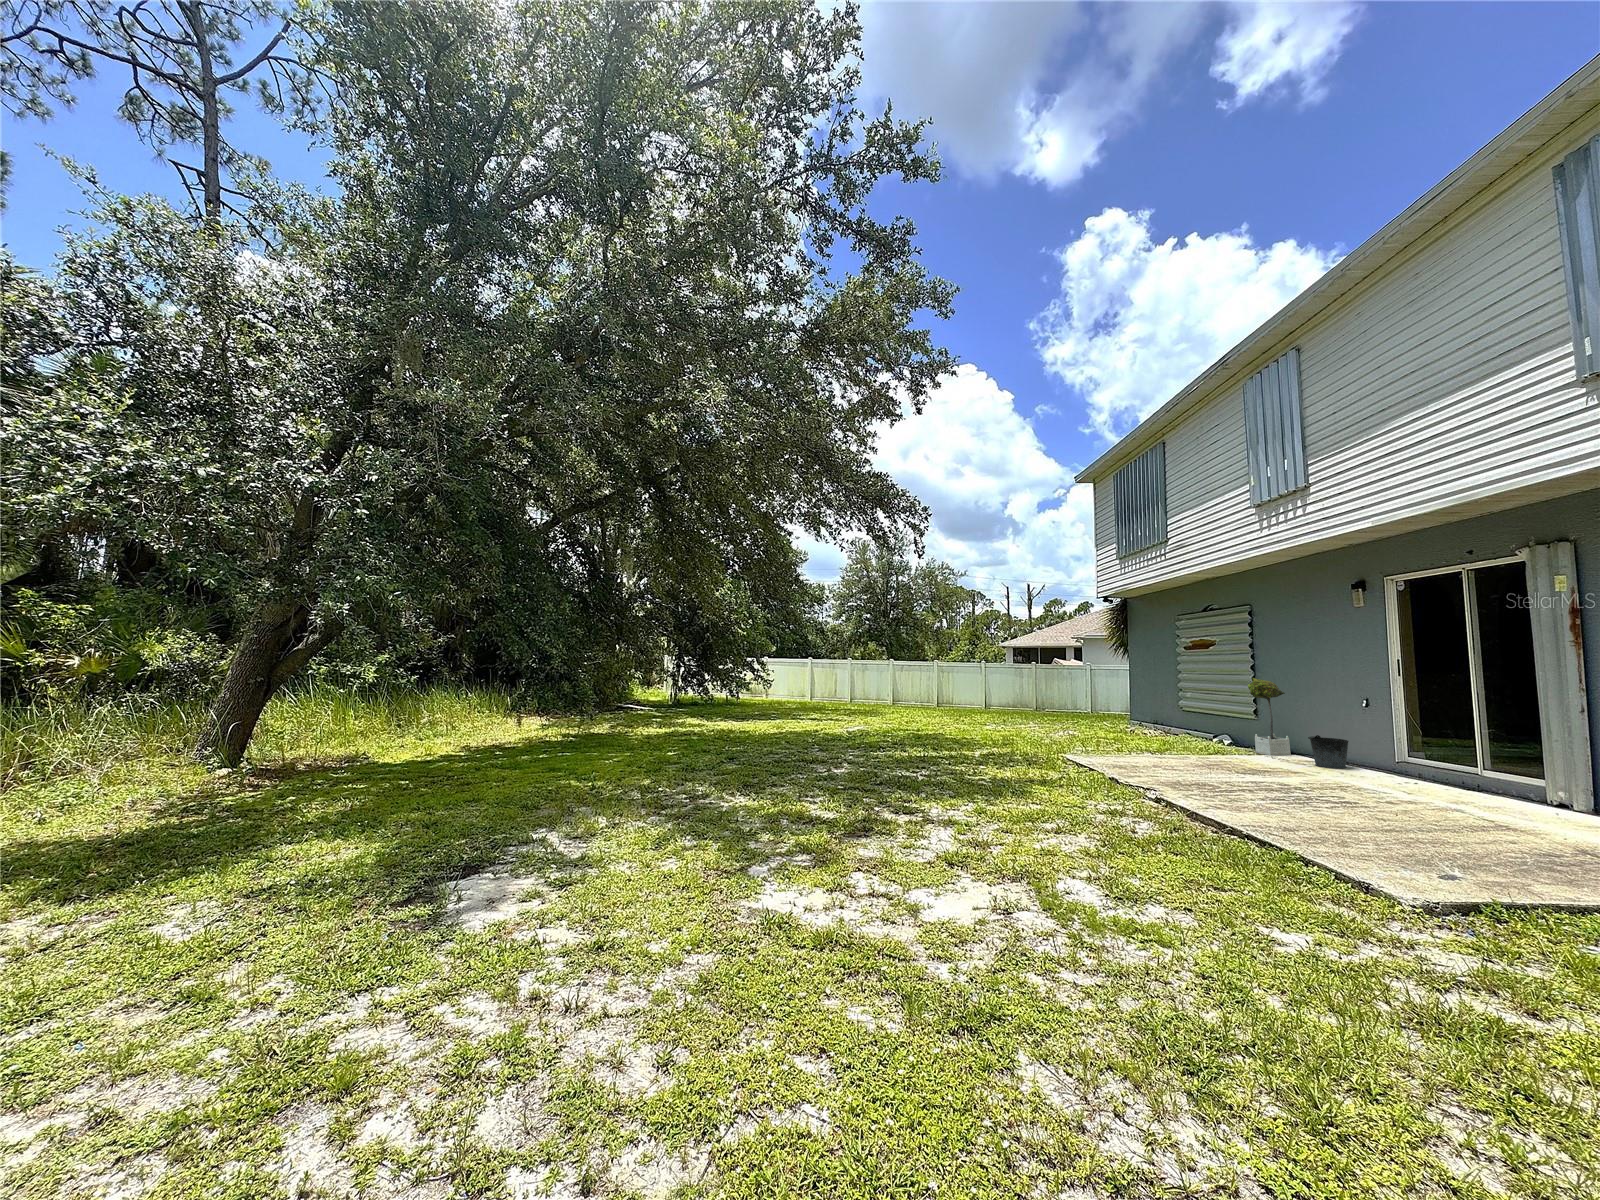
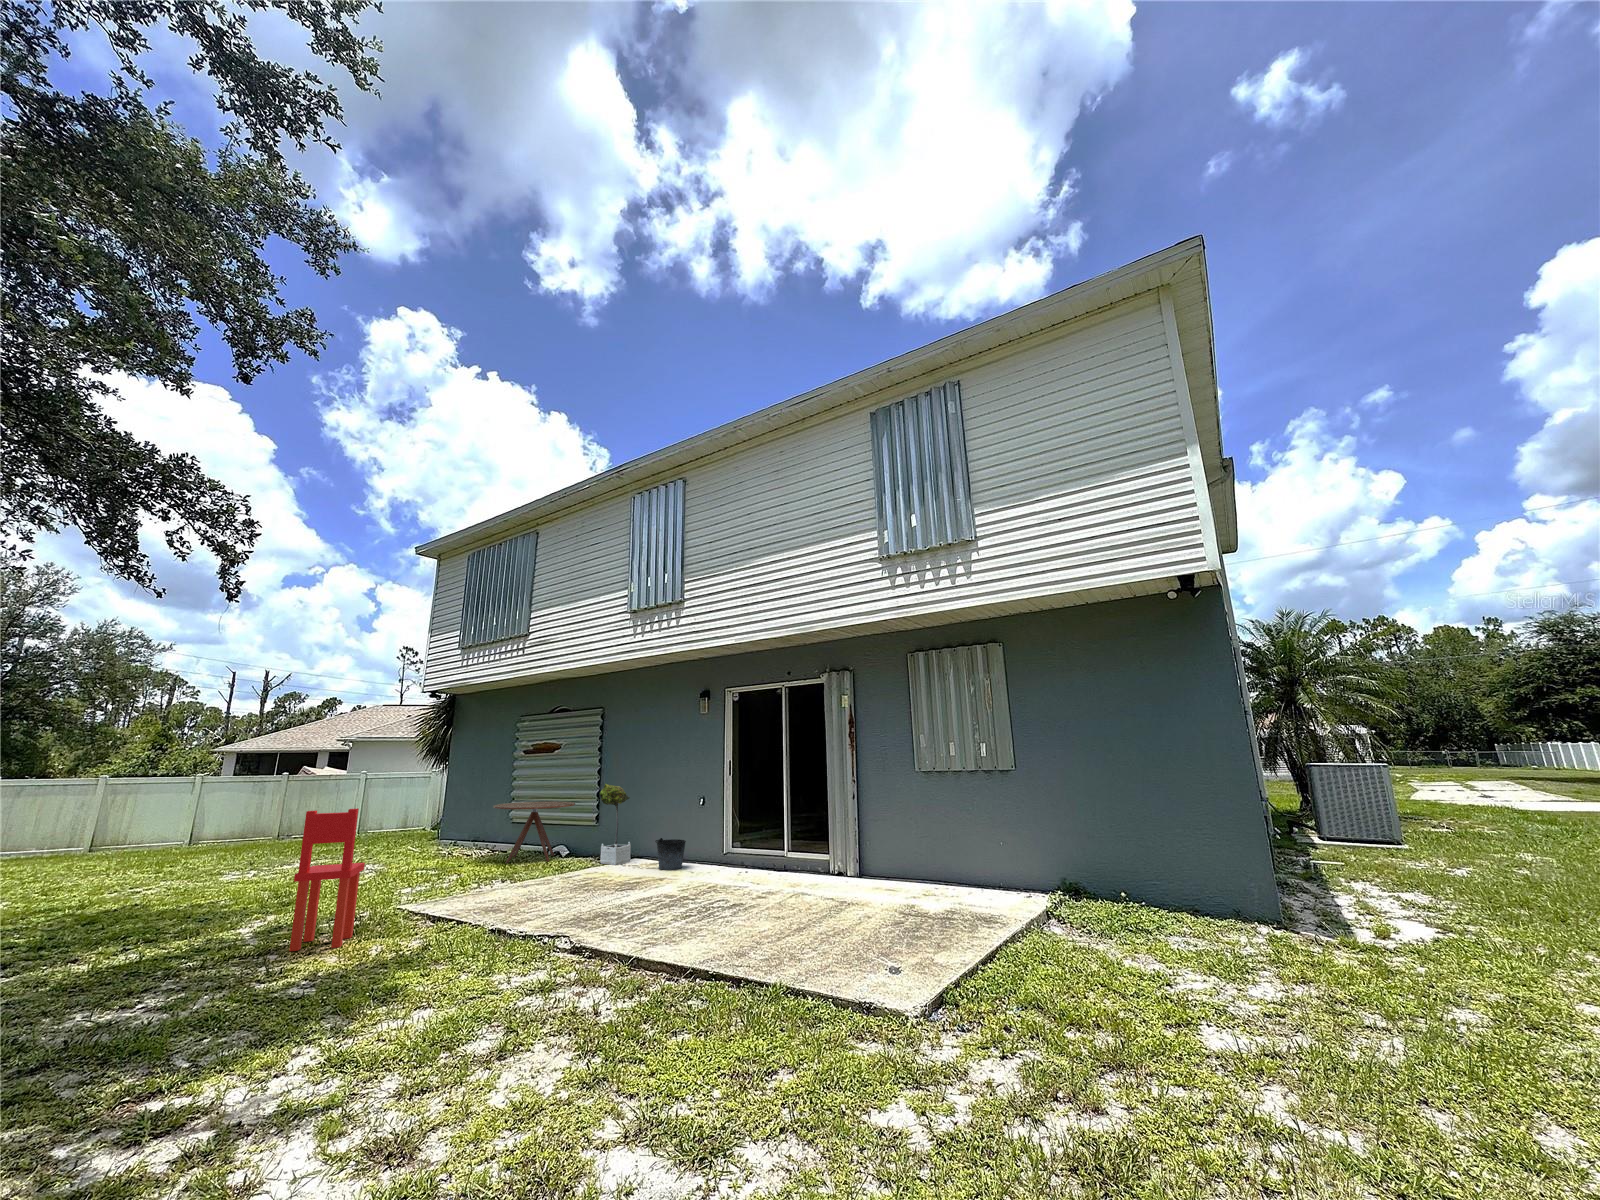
chair: none [984,683,1025,769] -> present [289,808,365,951]
round table: none [1151,691,1232,744] -> present [493,801,575,863]

